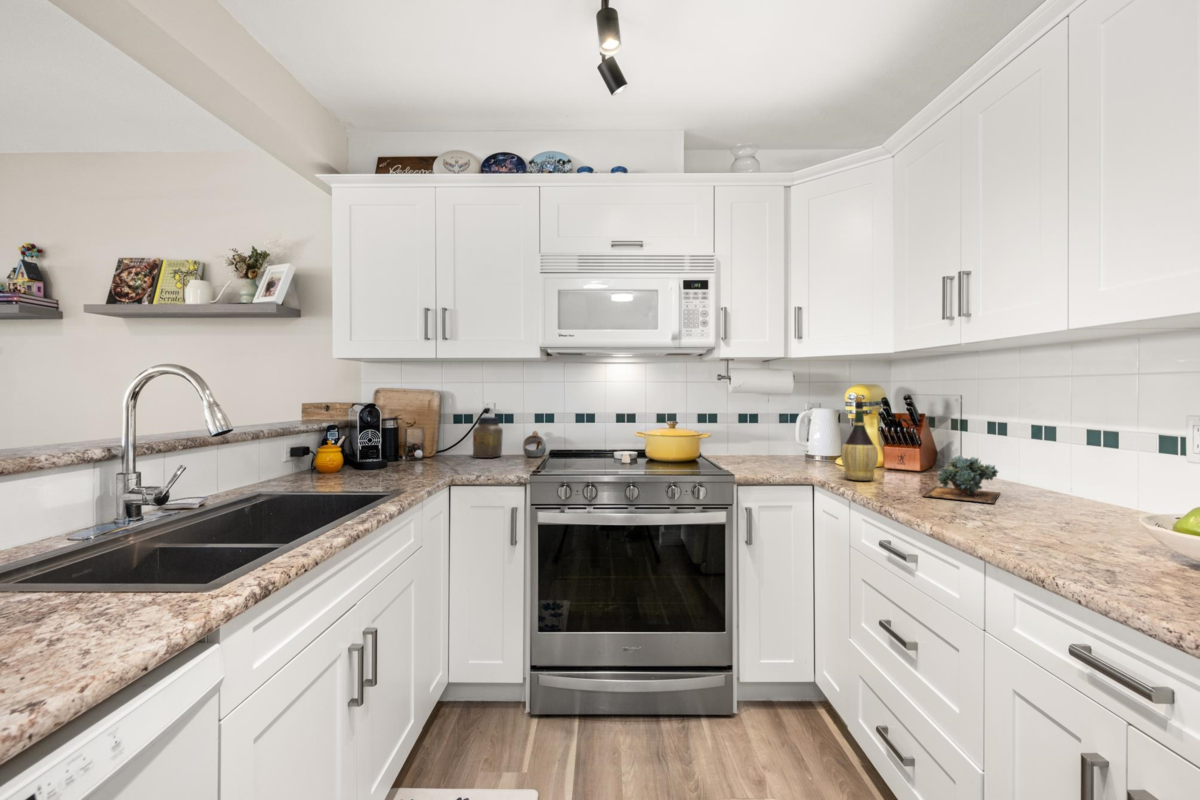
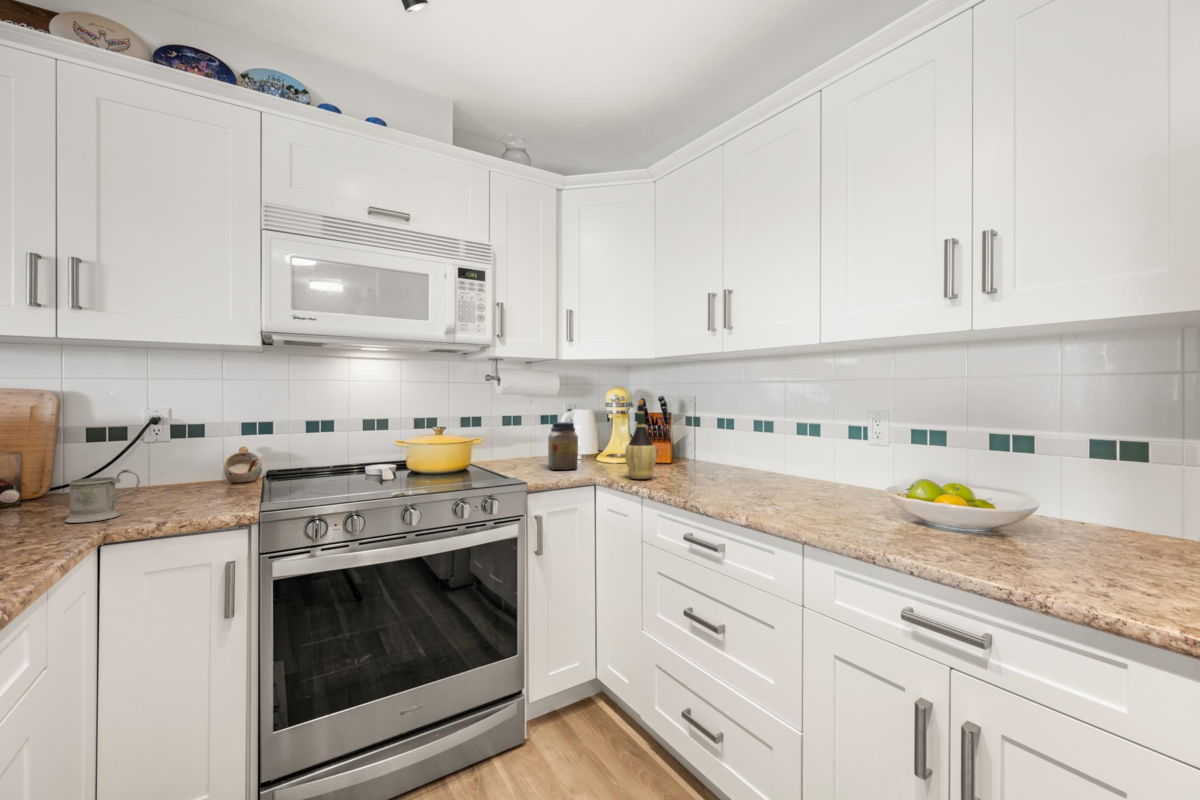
jar: present [473,417,503,458] -> present [548,422,578,470]
mug: none [436,441,470,472] -> present [65,469,140,523]
succulent plant: present [922,456,1000,503] -> none [702,452,765,492]

